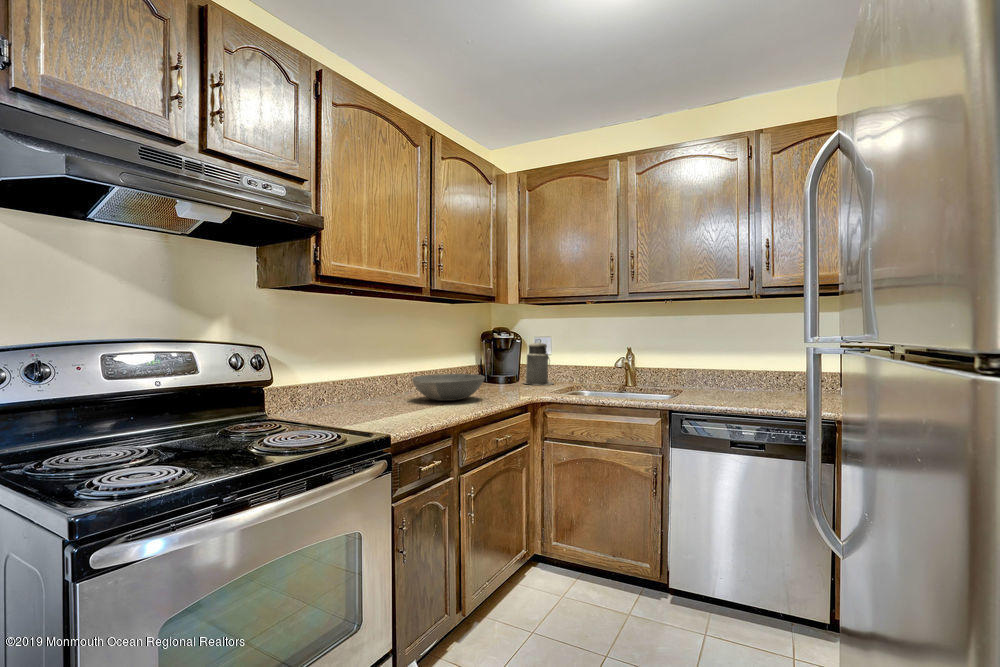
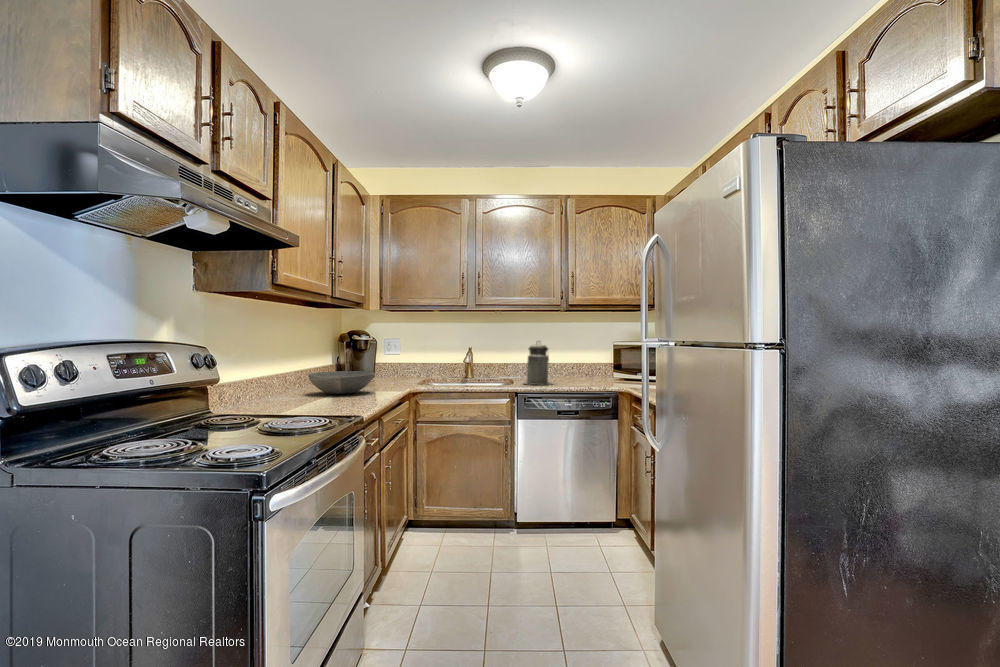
canister: present [524,339,554,385] -> present [524,344,552,385]

